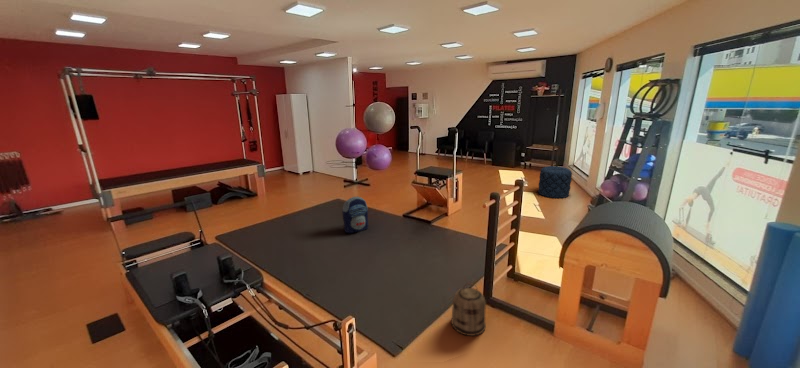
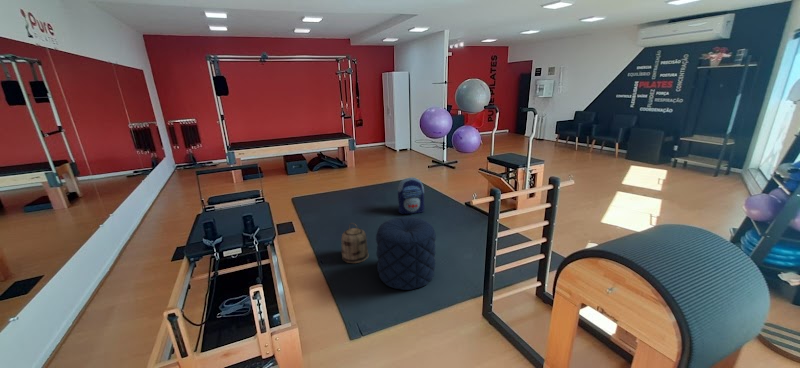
pouf: present [538,166,572,198] -> present [376,217,436,290]
basket: present [451,284,486,336] -> present [341,224,369,263]

